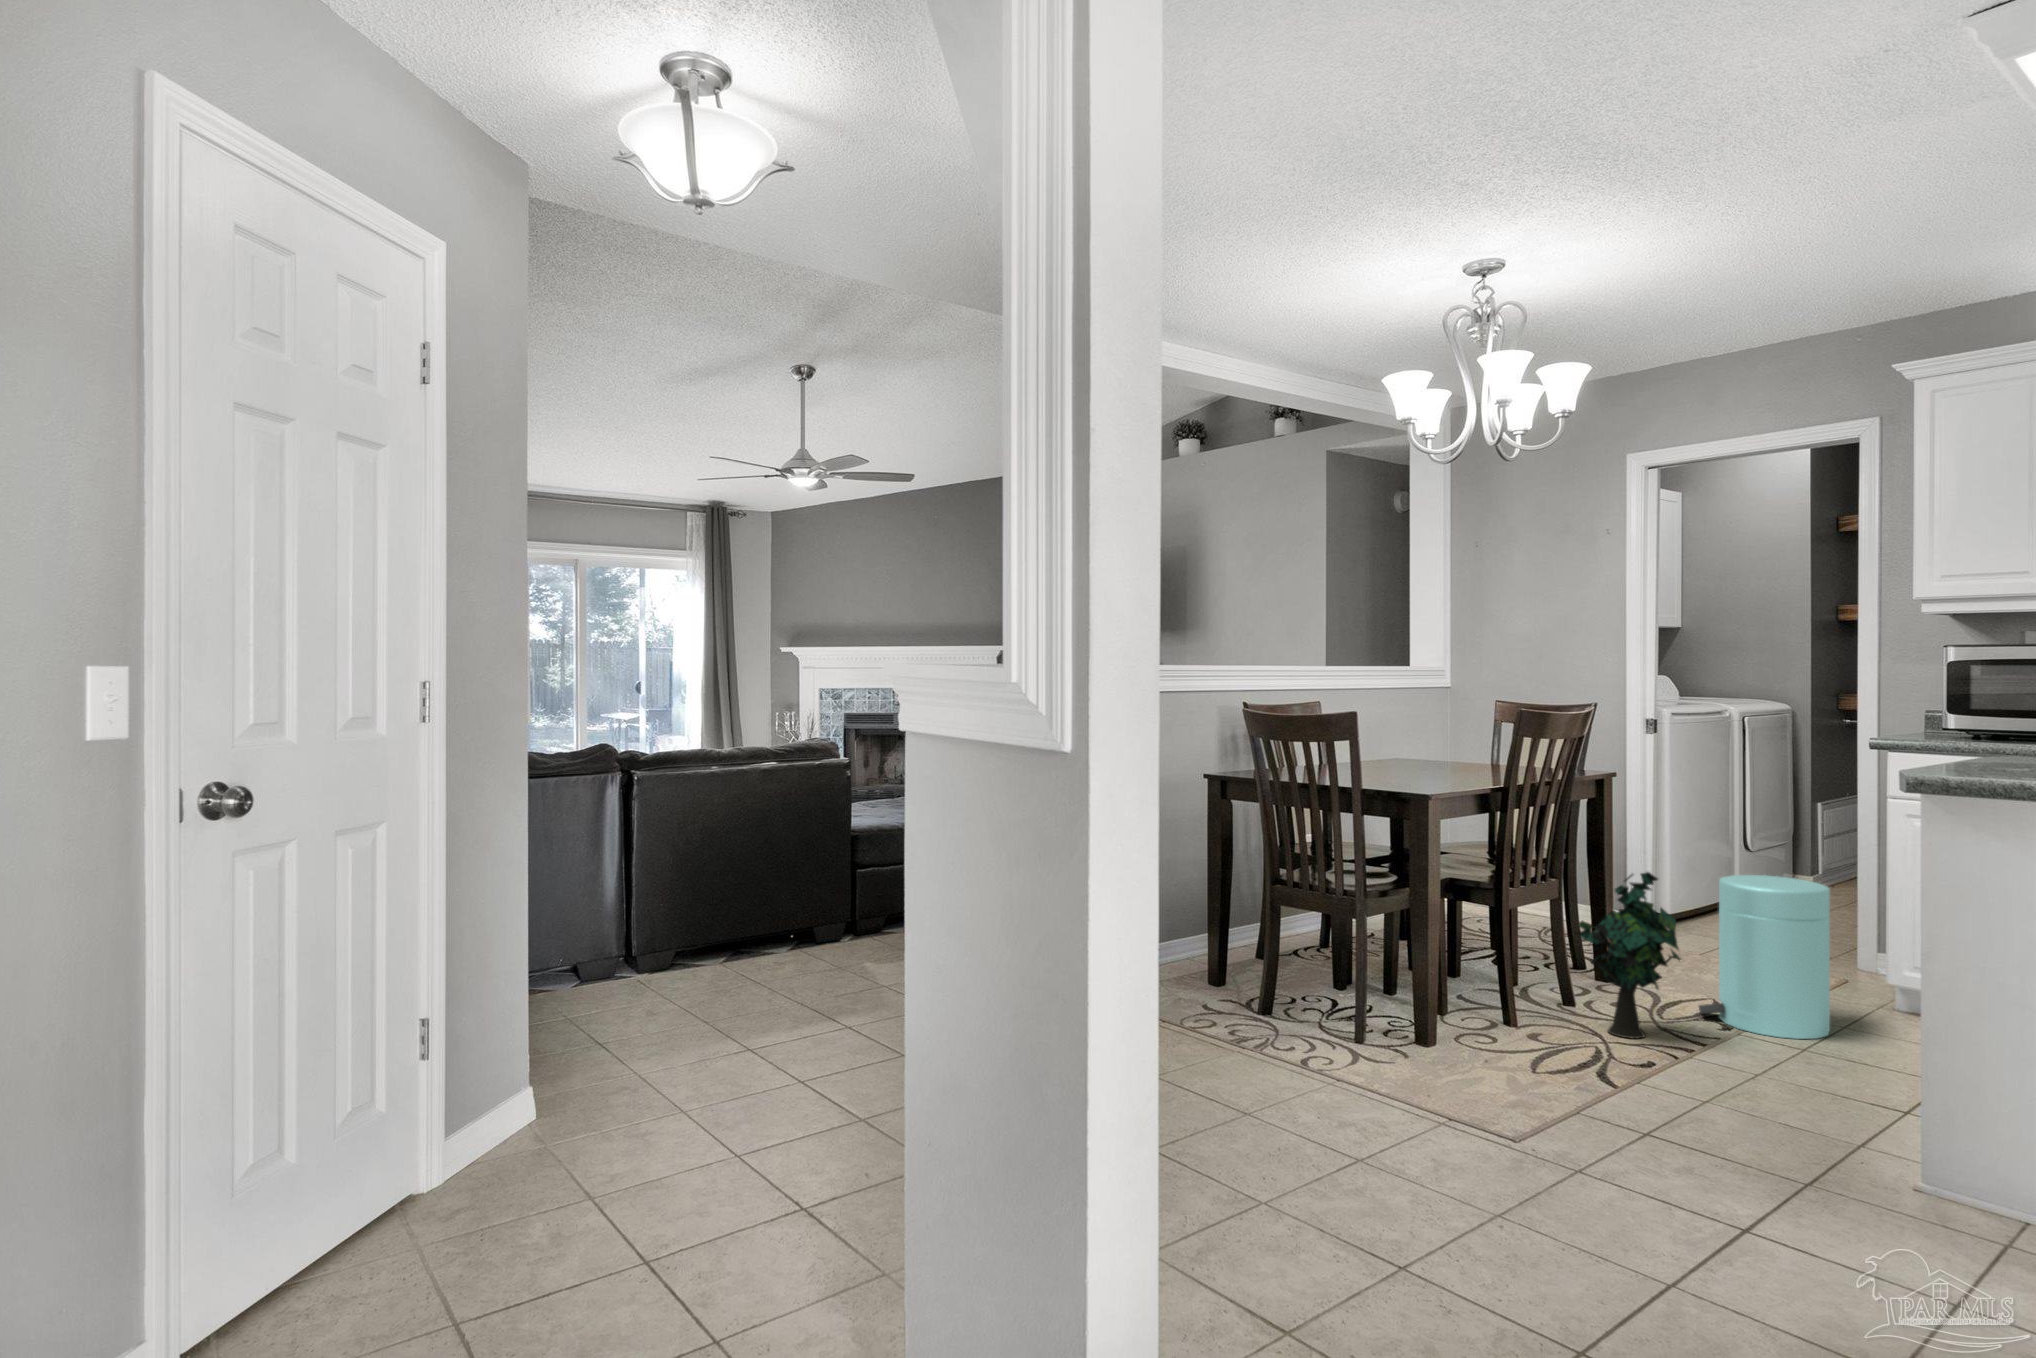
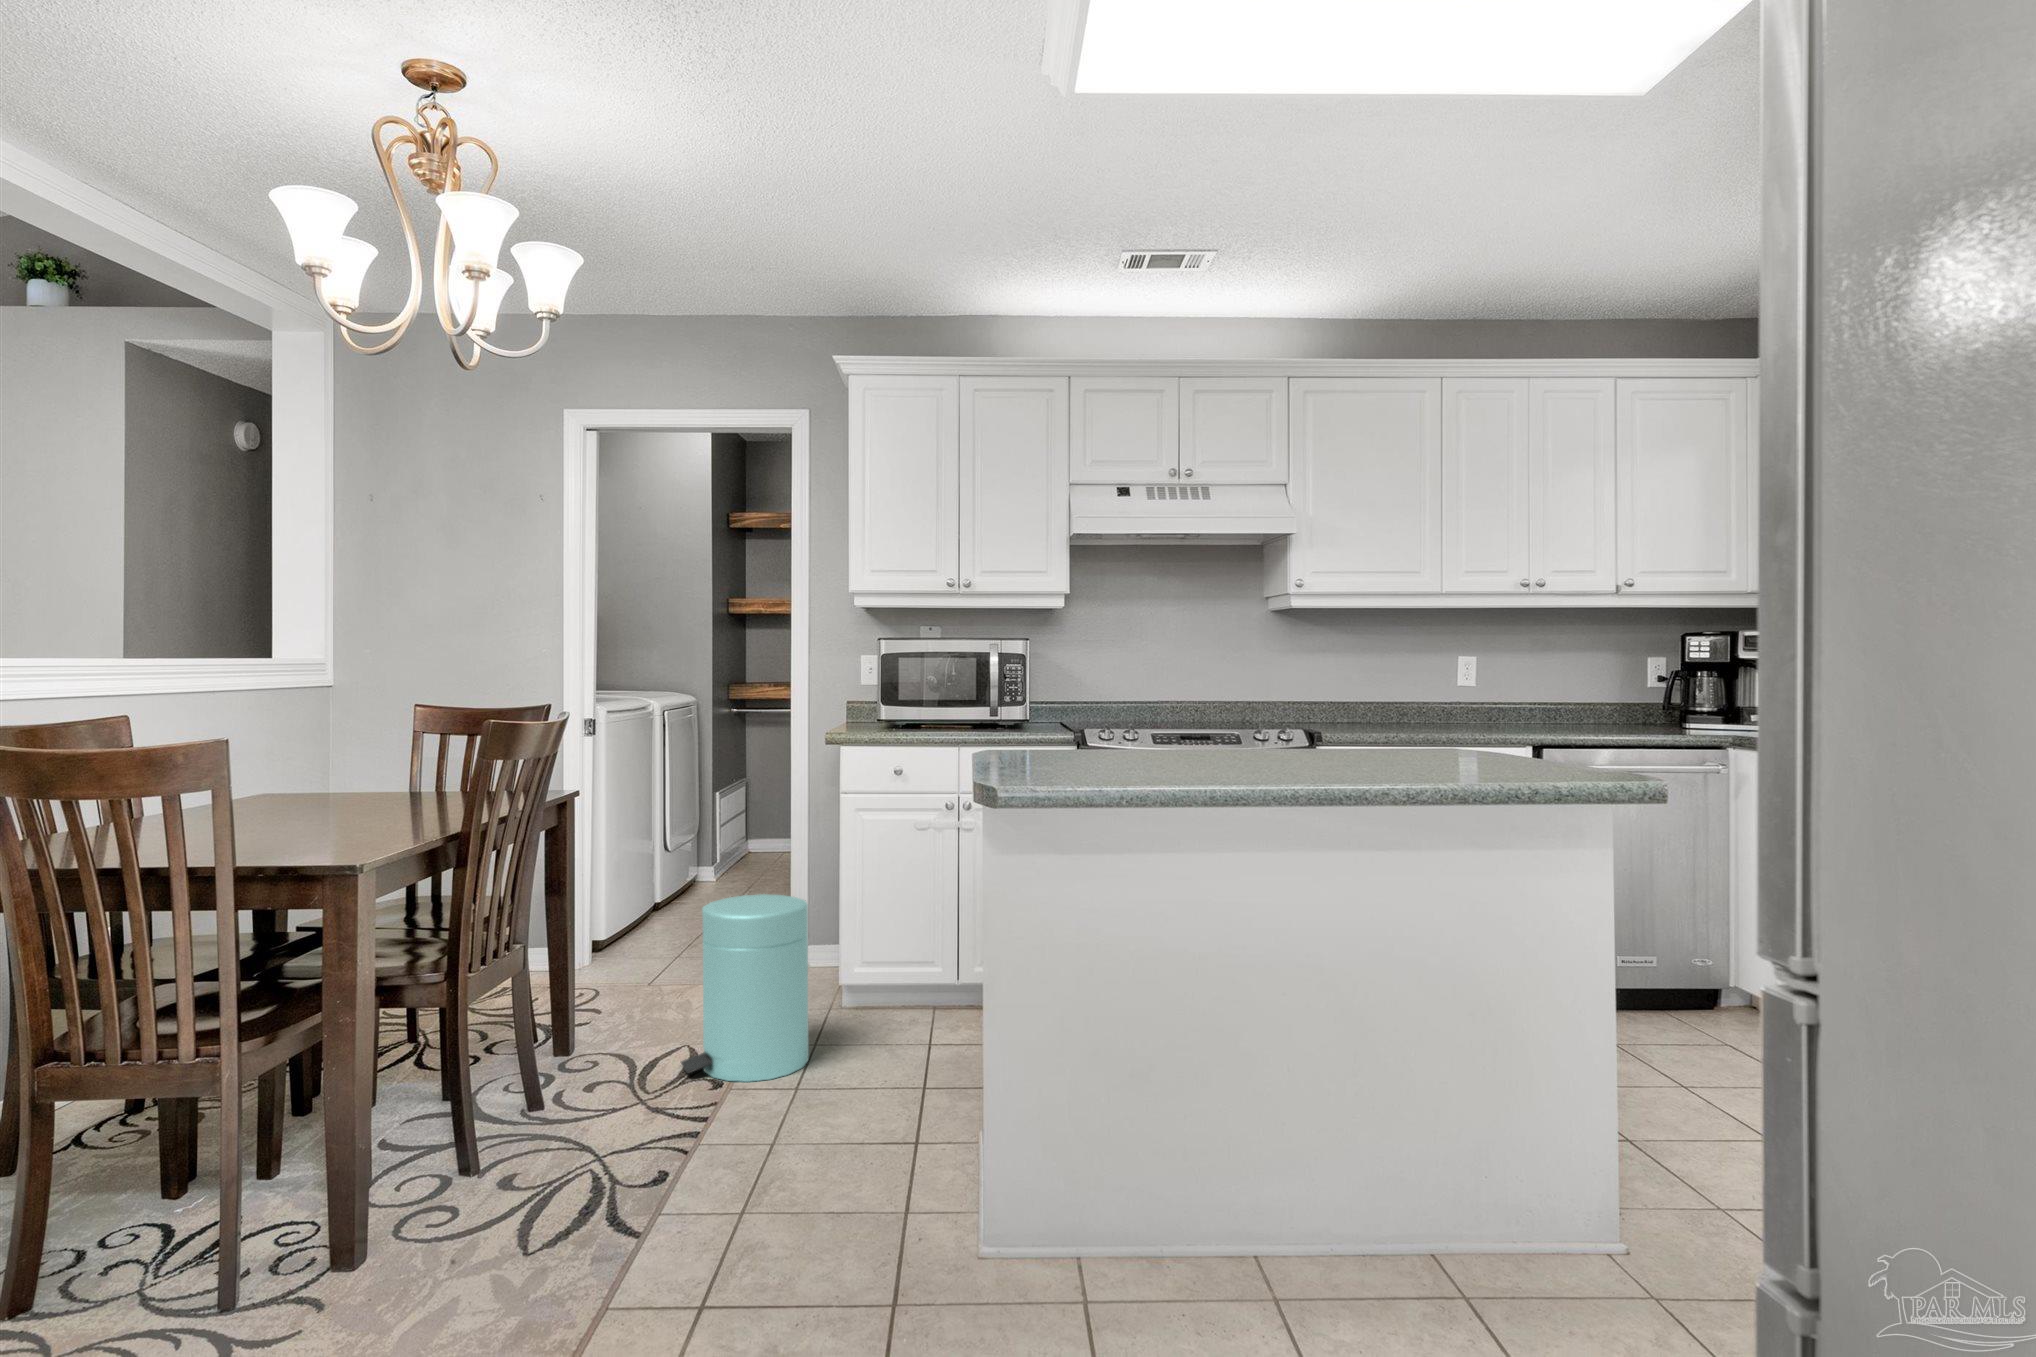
decorative plant: present [1577,872,1681,1039] -> none [553,921,681,1141]

